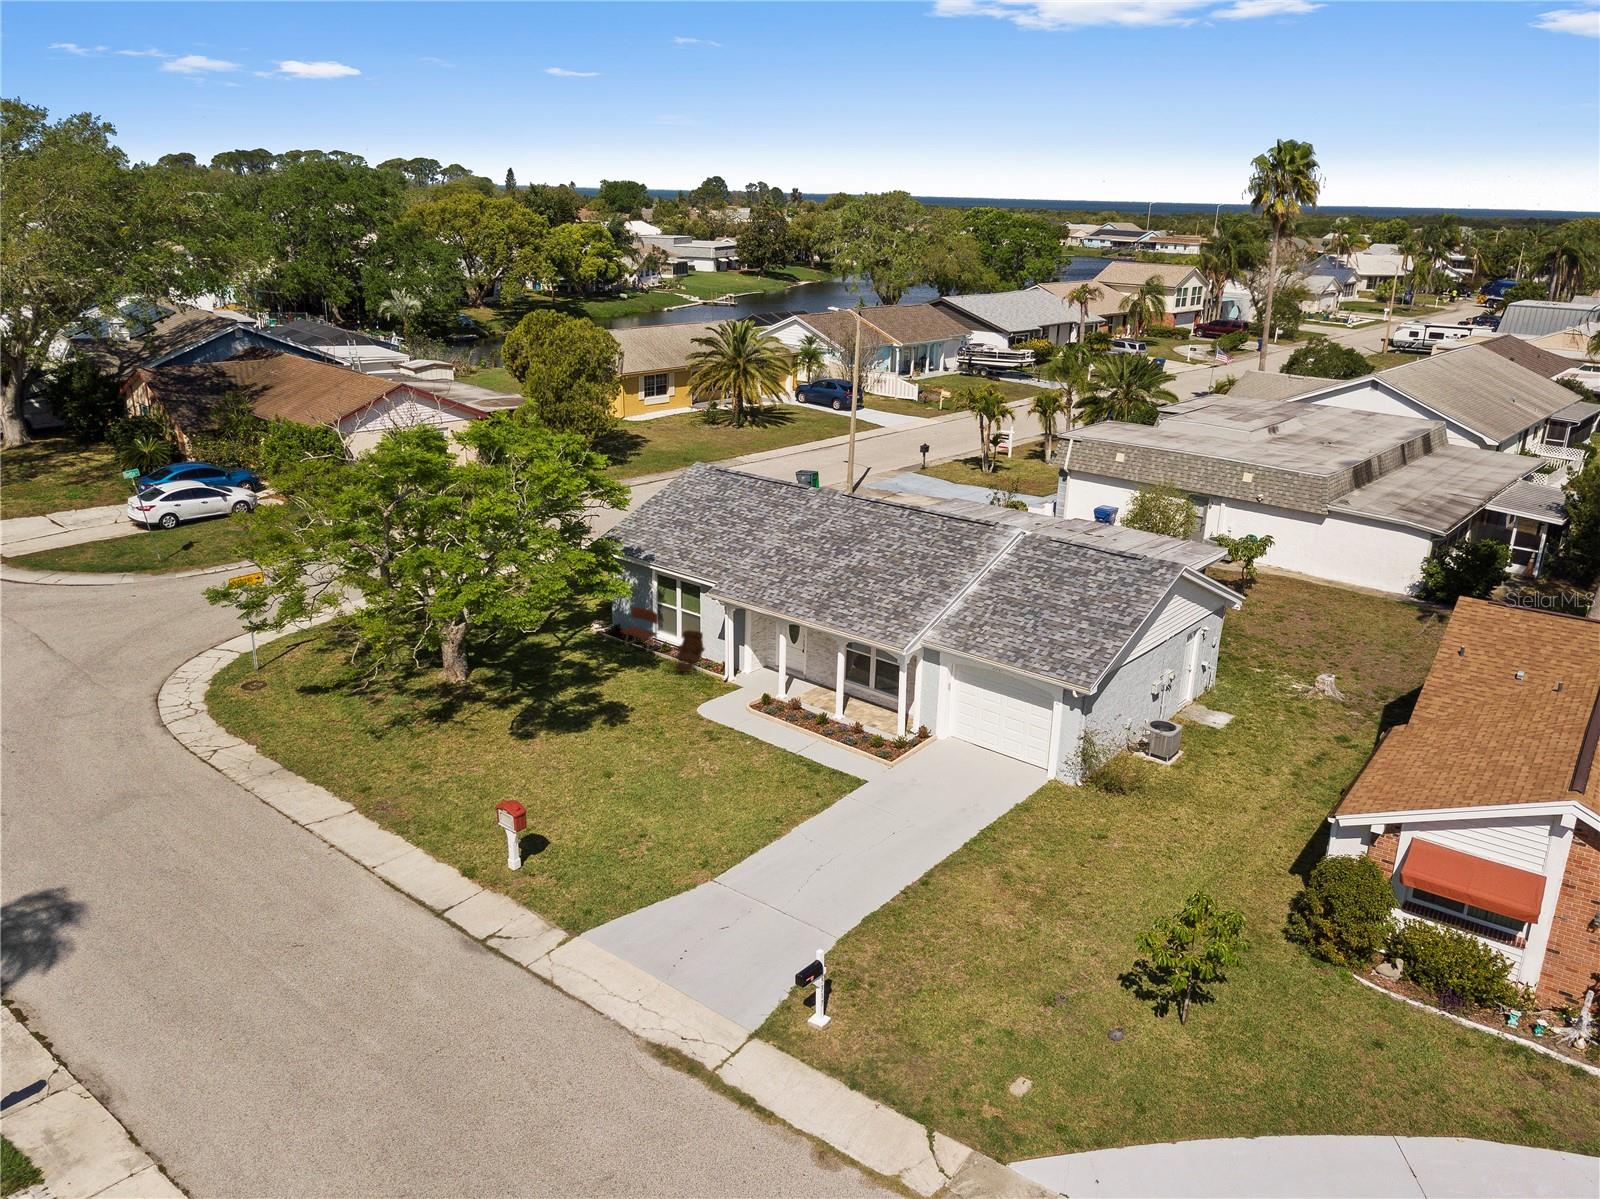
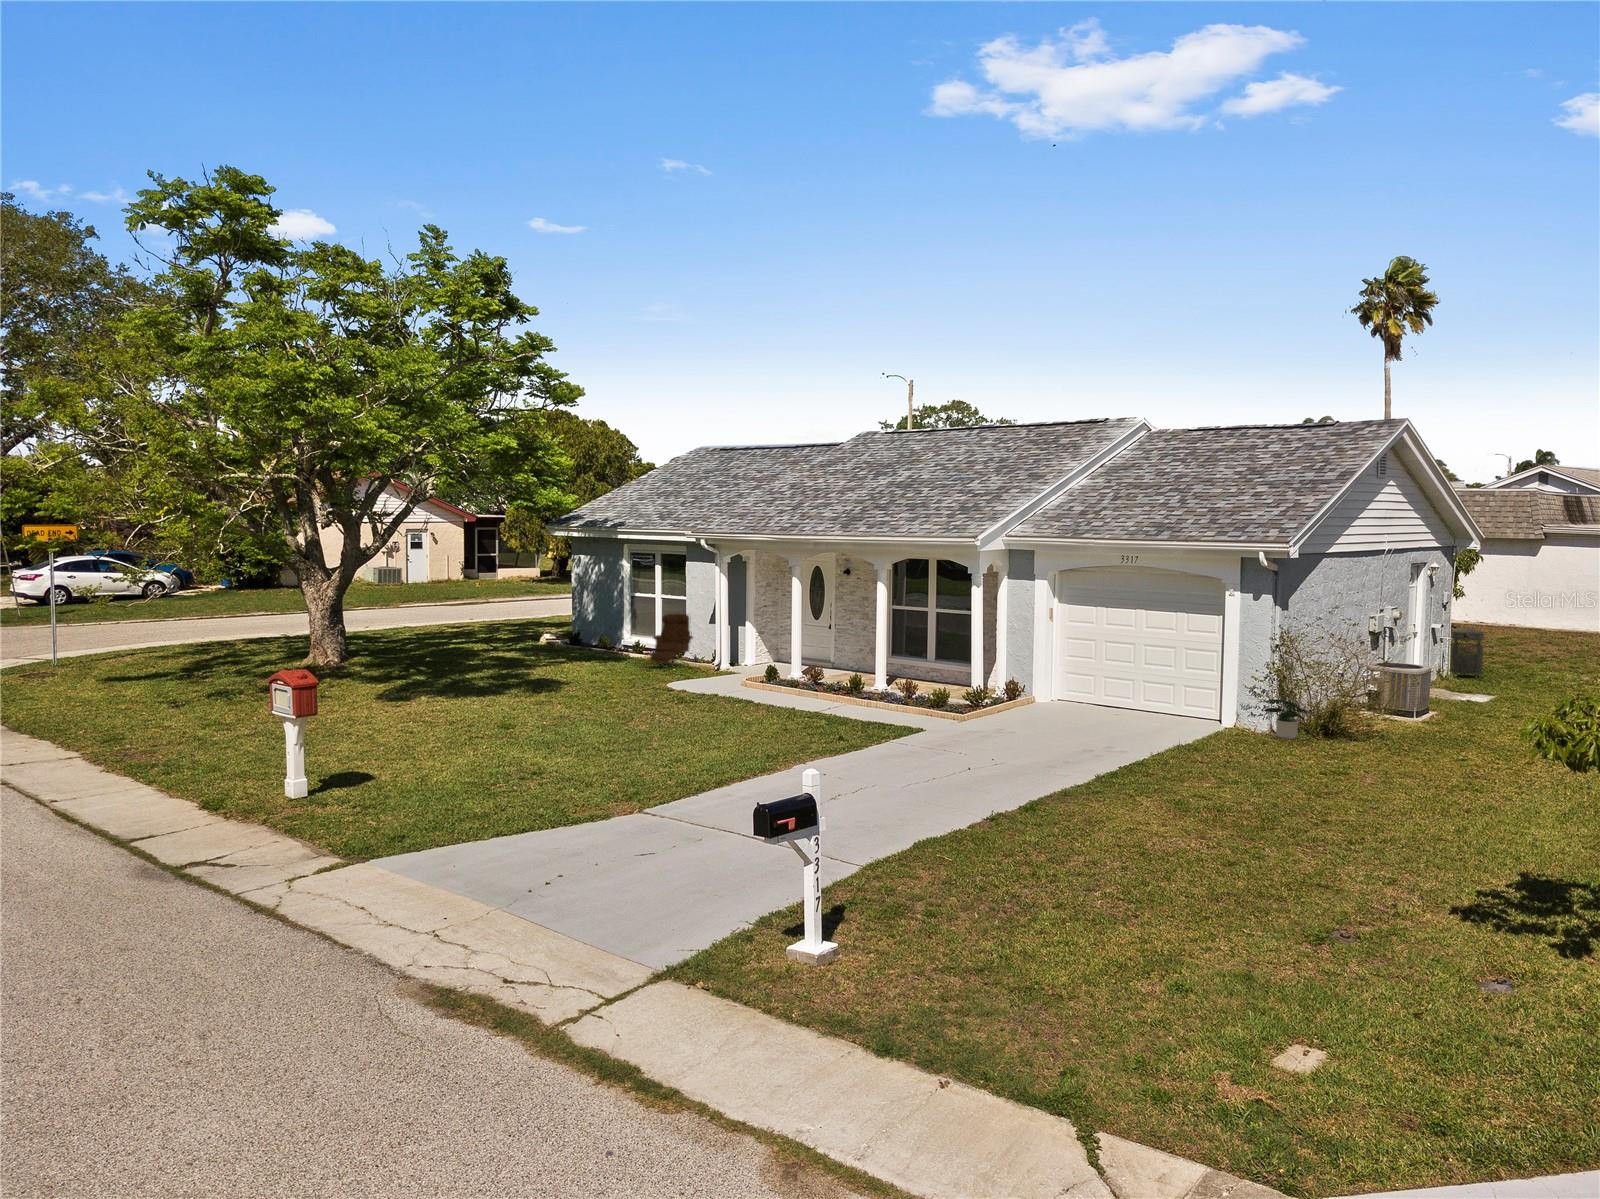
bench: present [621,607,658,651] -> none [580,601,631,657]
trash can: none [1207,670,1232,705] -> present [1449,627,1485,677]
potted plant: none [1068,771,1097,796] -> present [1264,699,1313,739]

